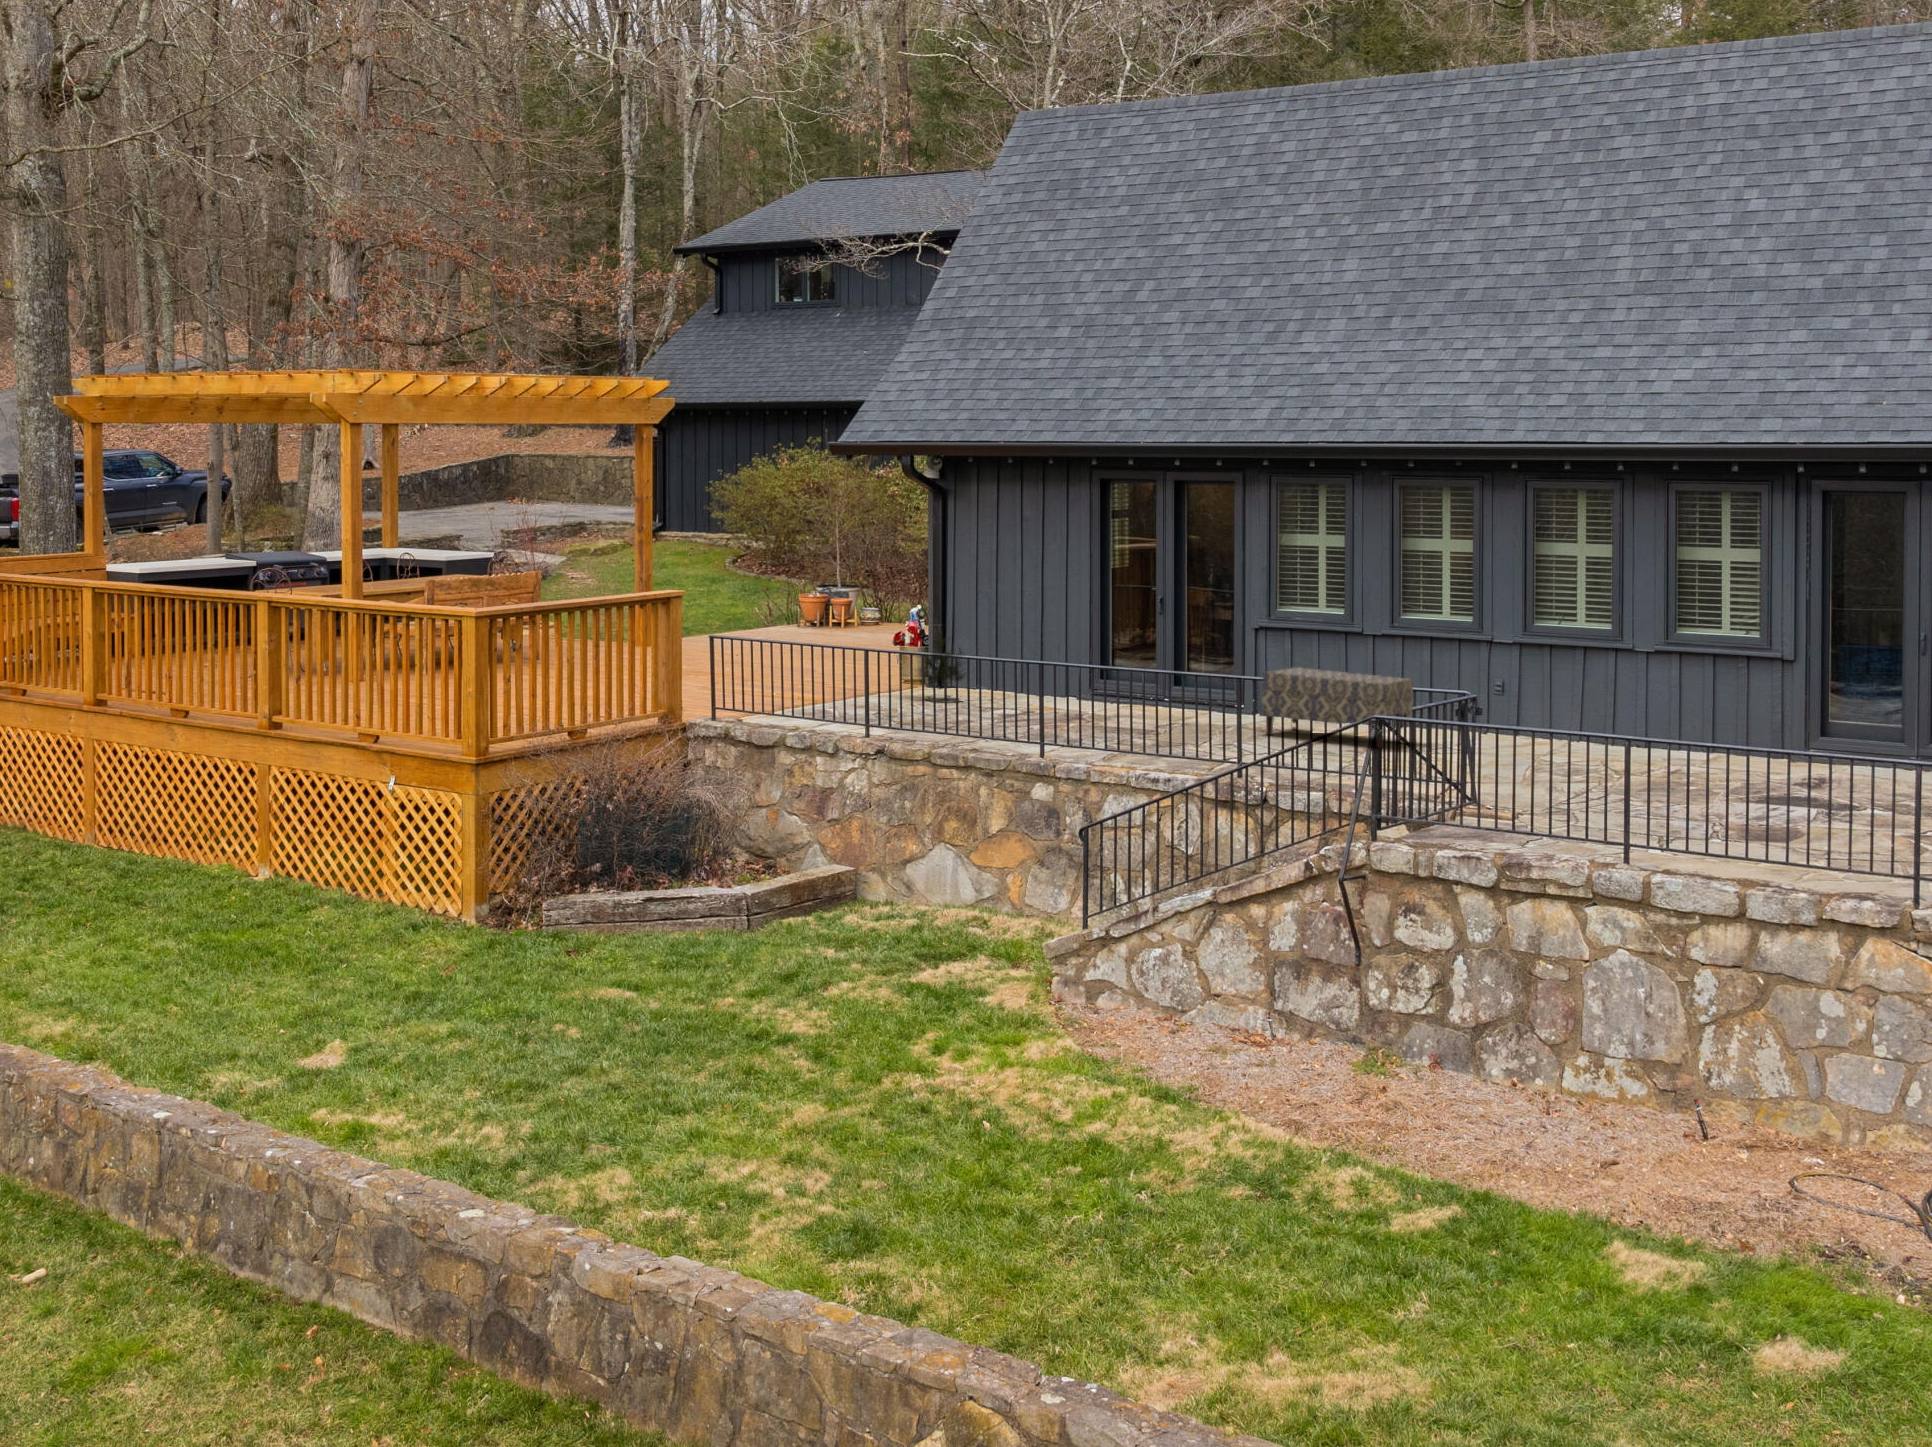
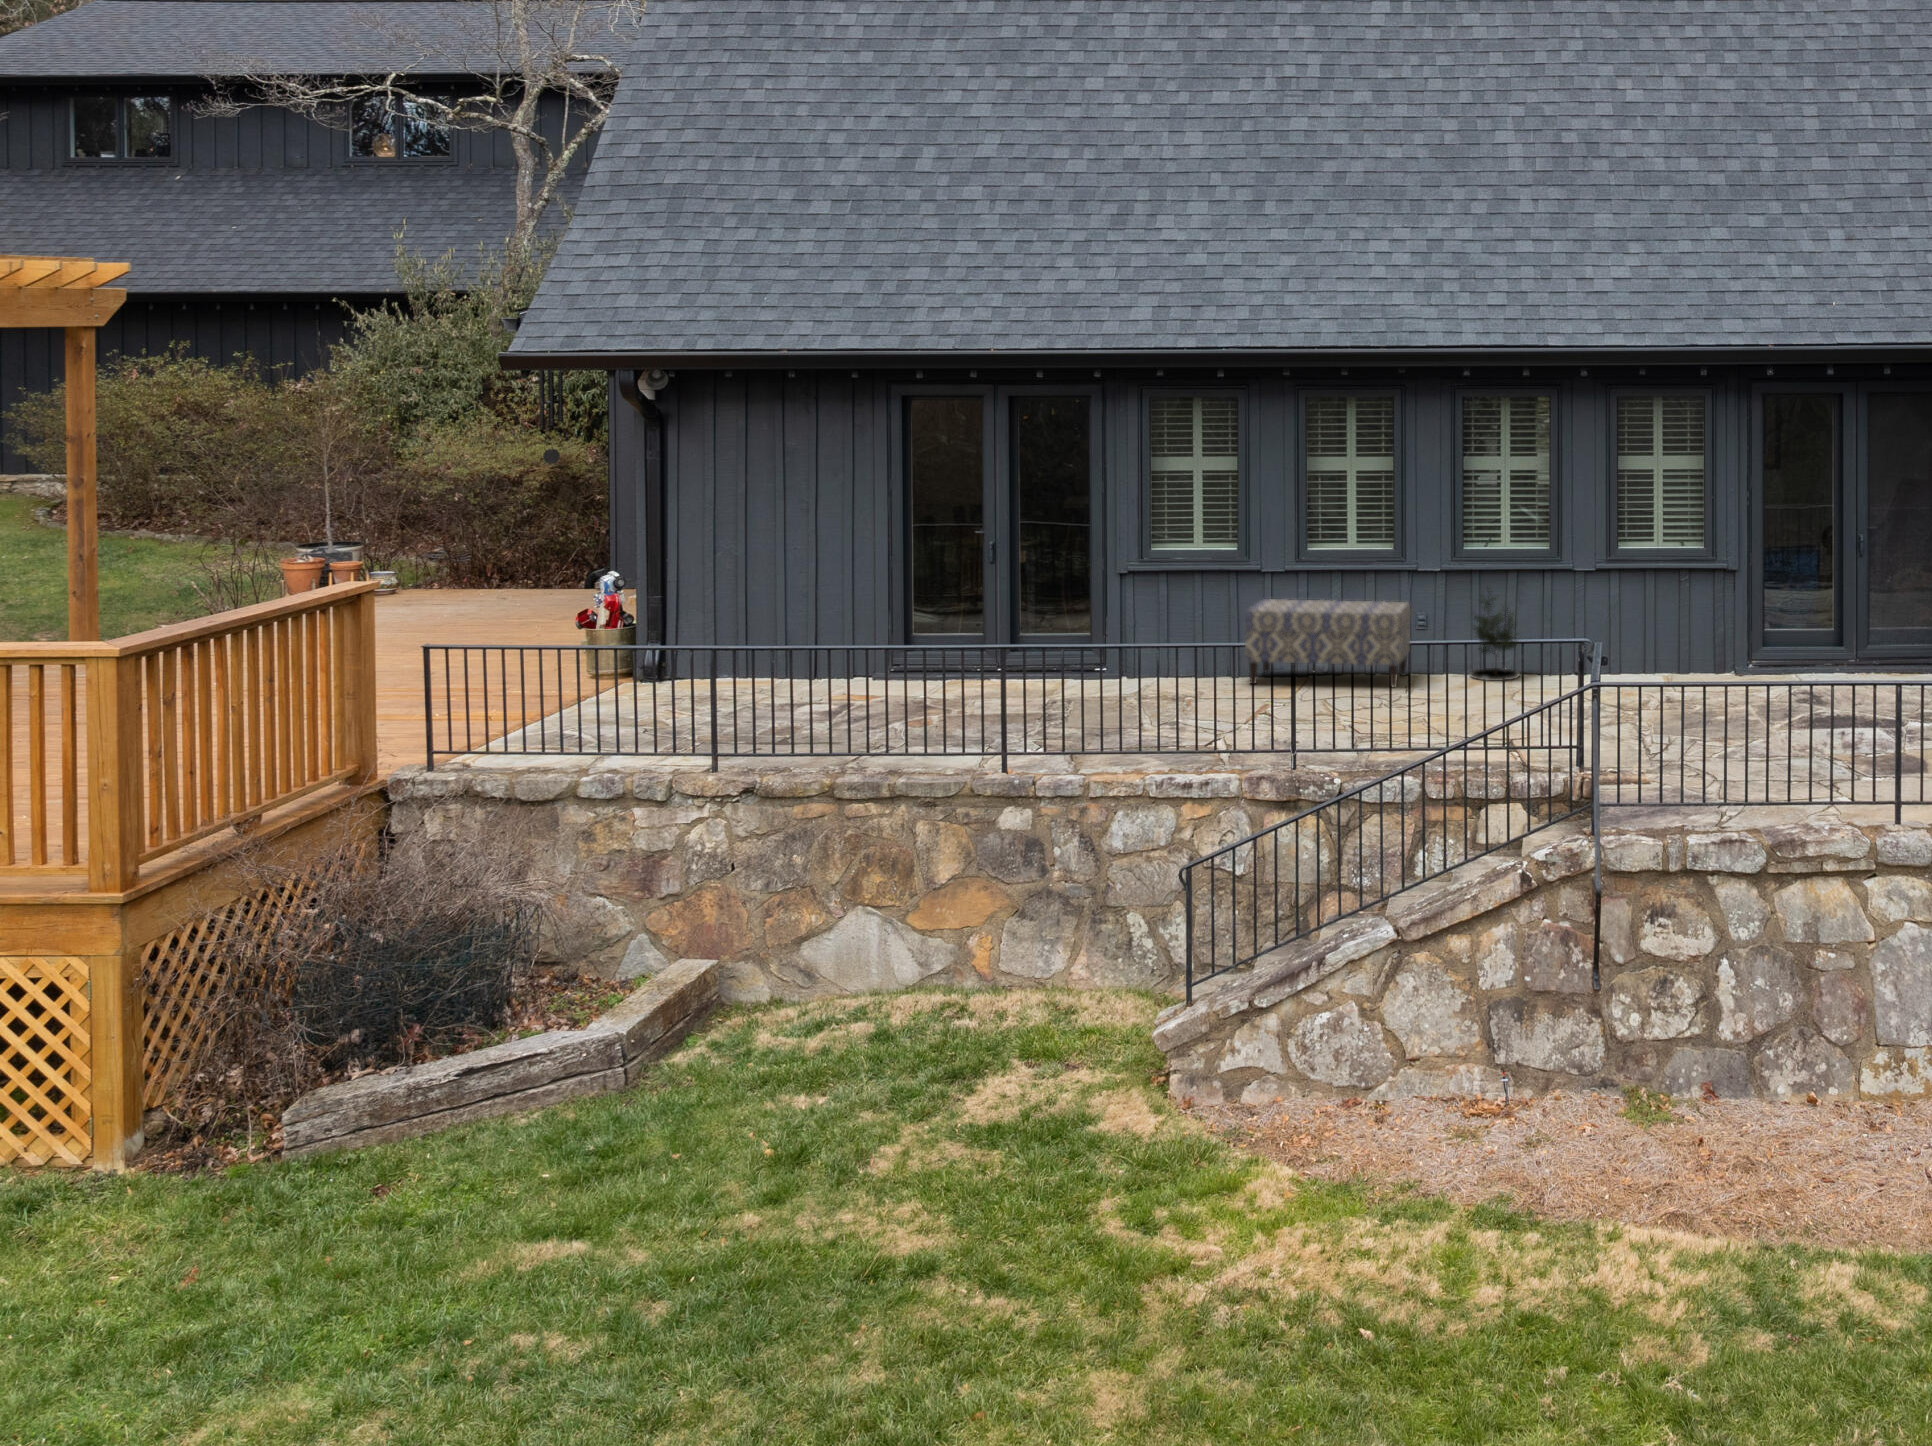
potted tree: present [926,631,966,703] -> present [1470,591,1520,681]

